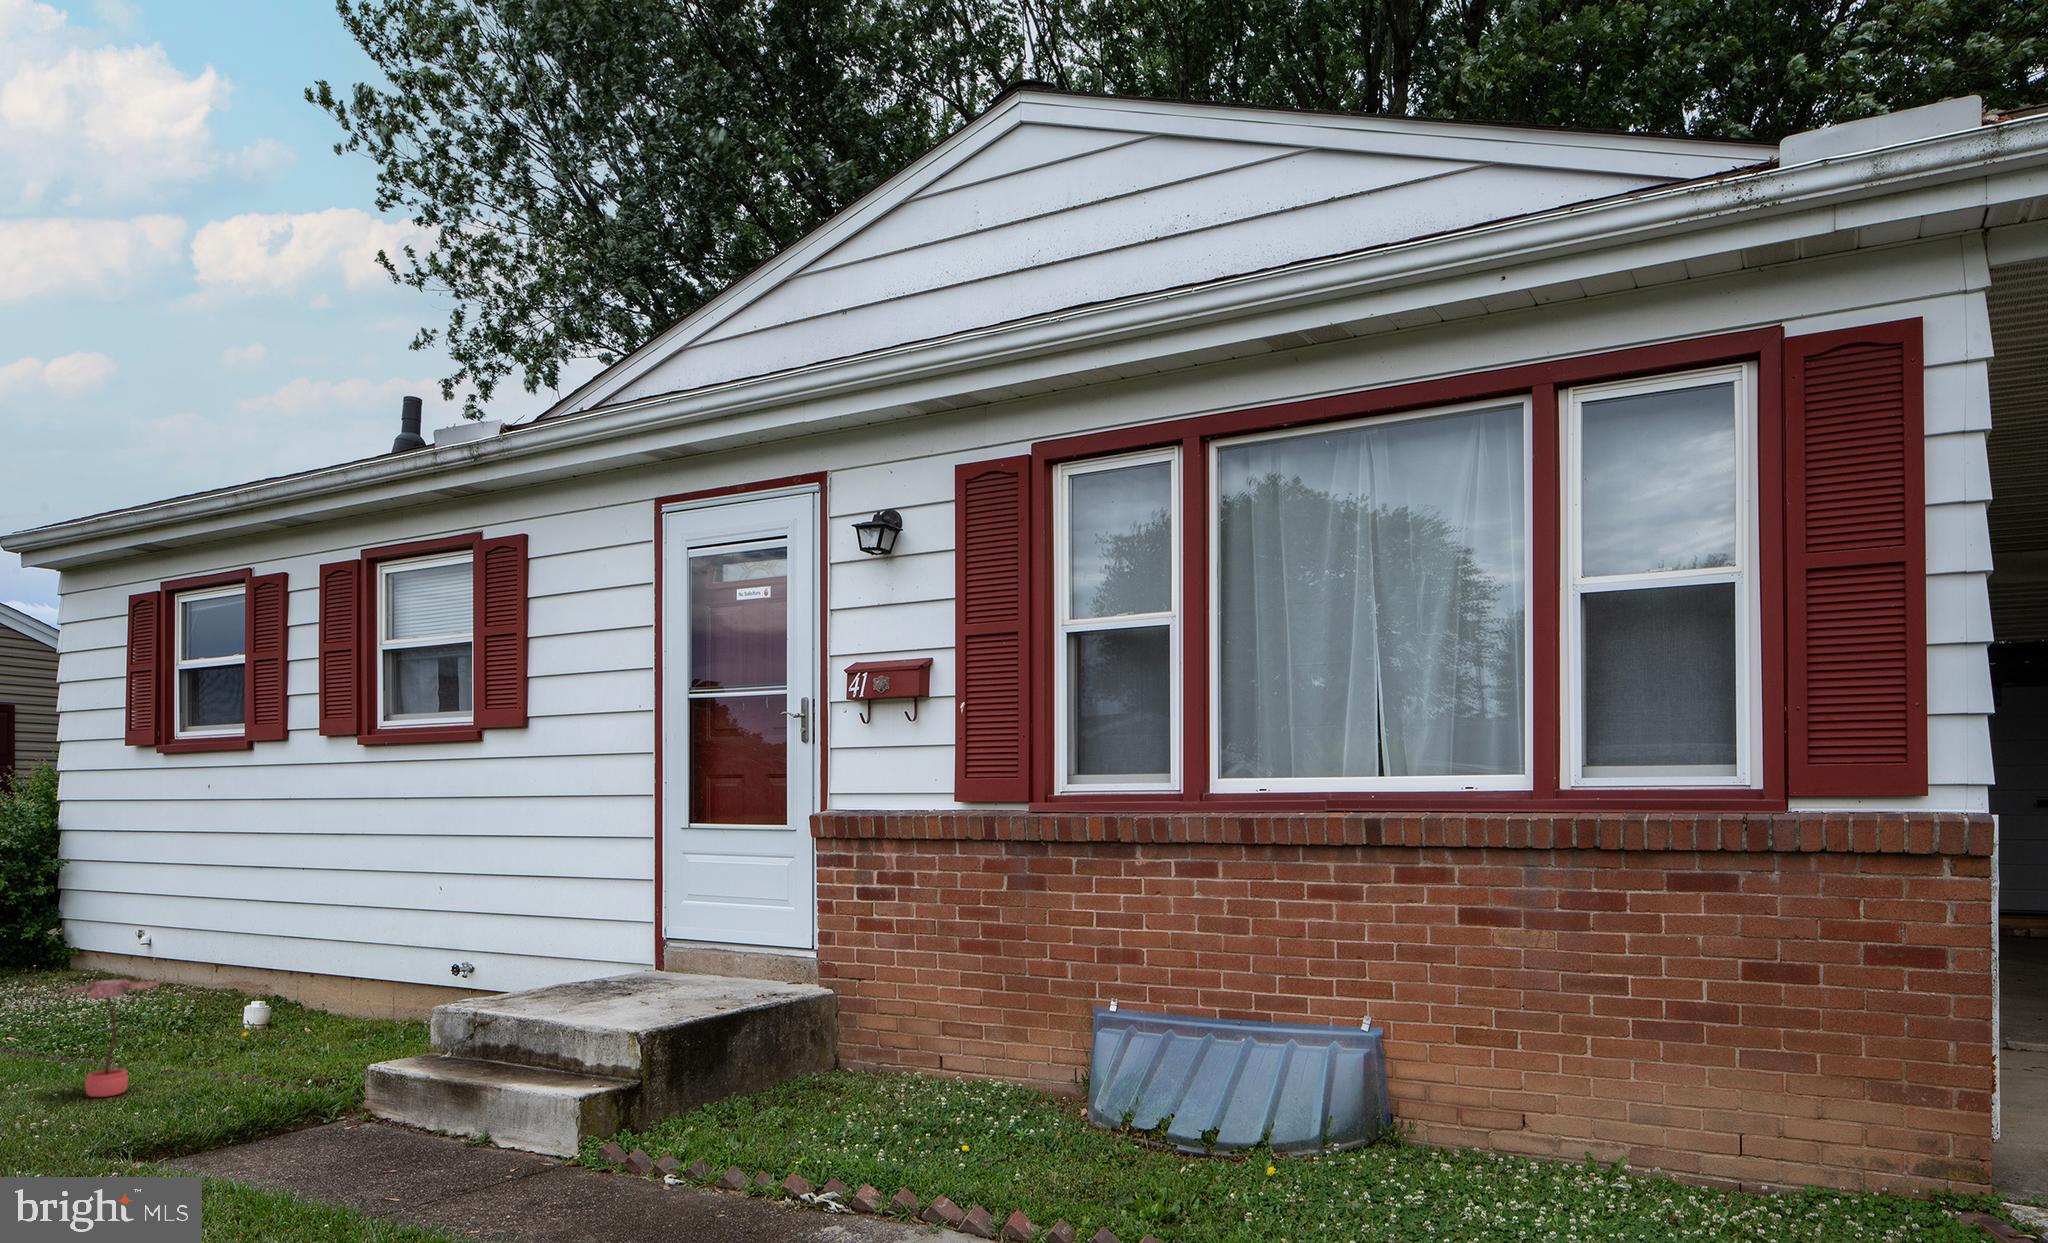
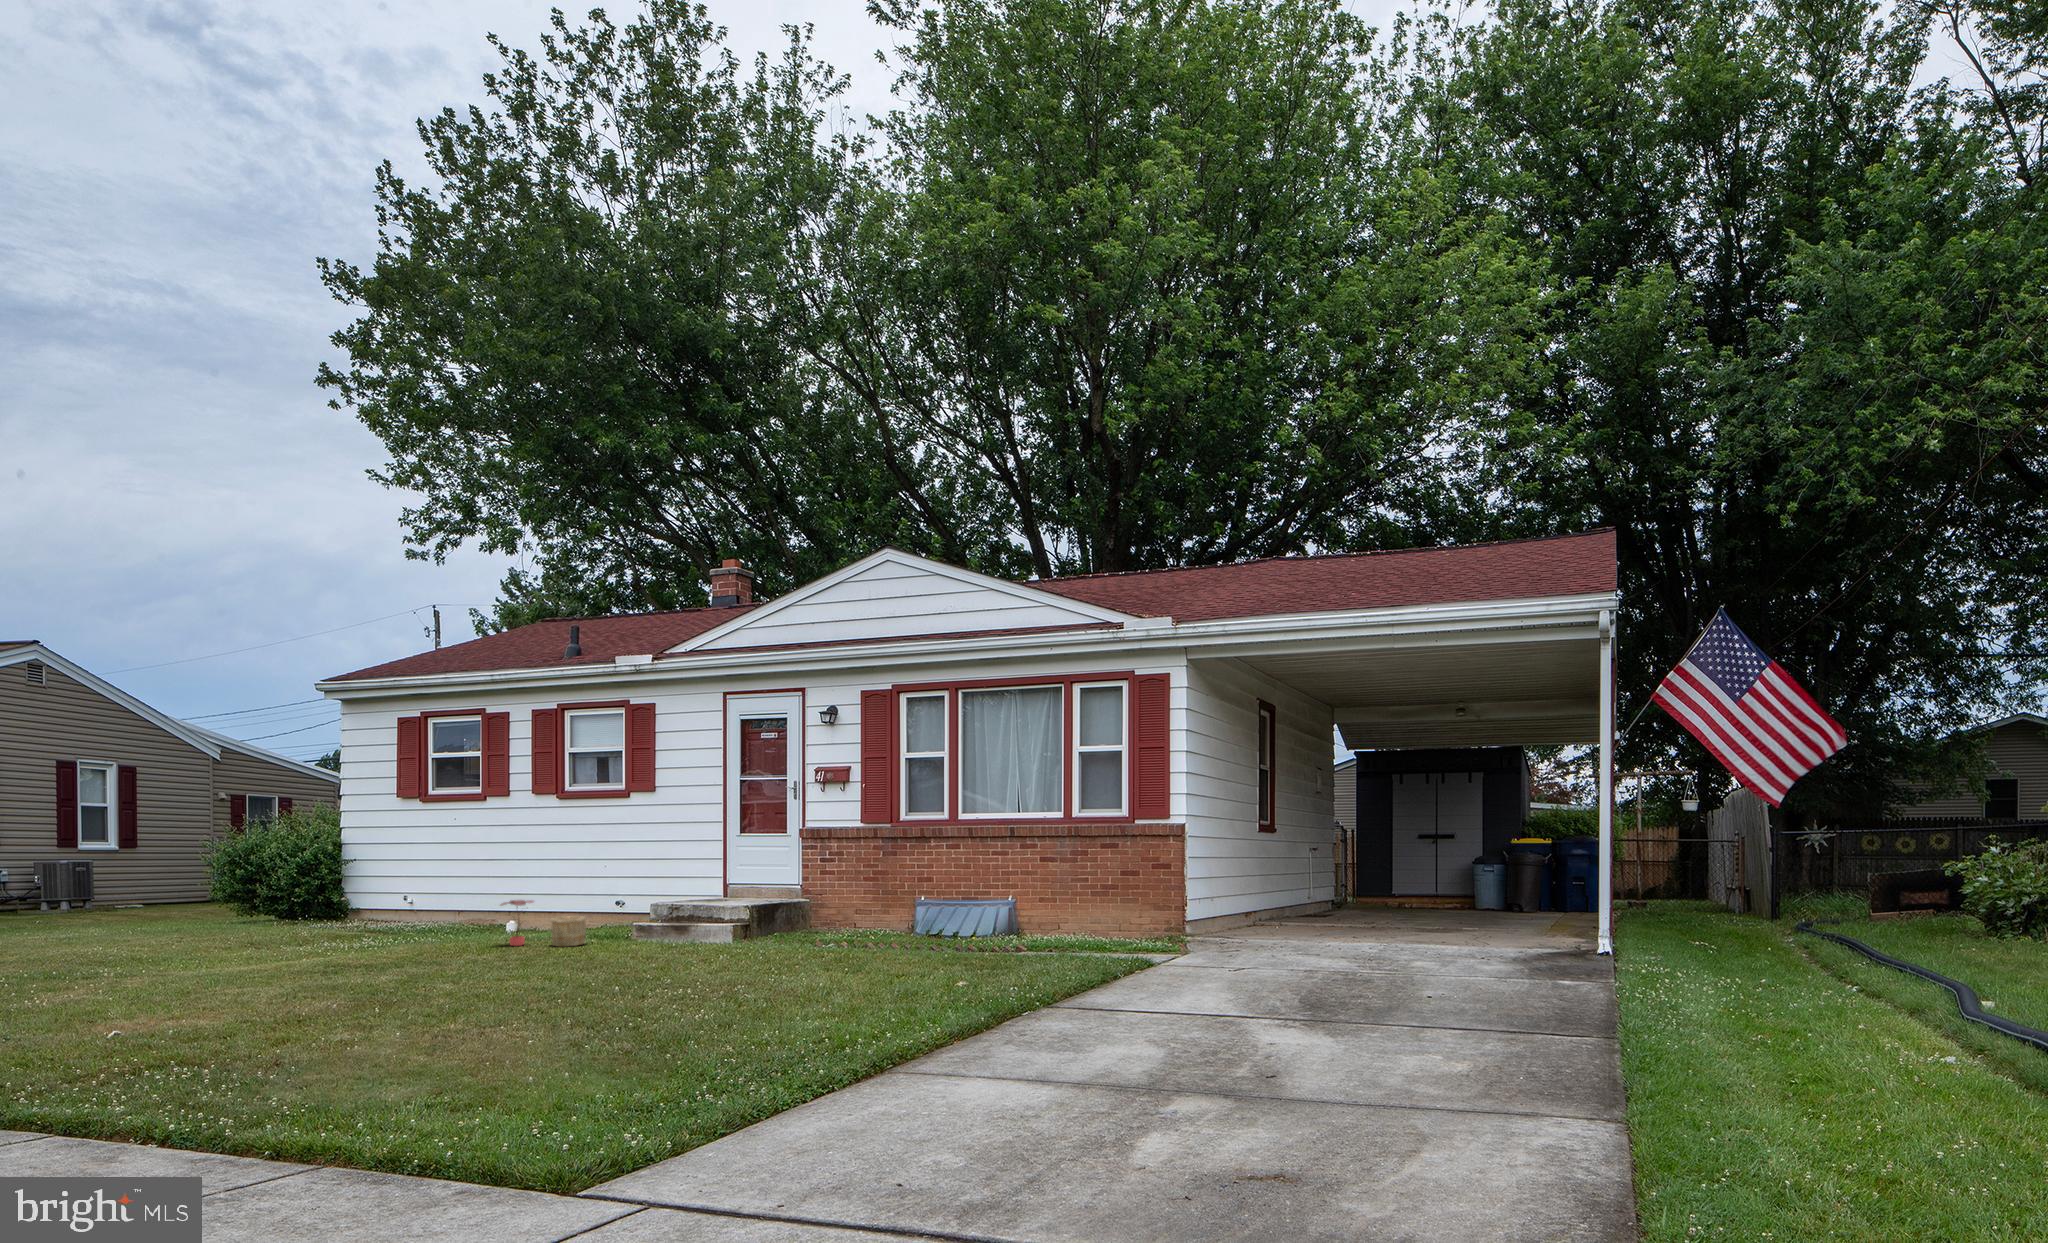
wooden bucket: none [172,1022,272,1107] -> present [551,916,586,947]

